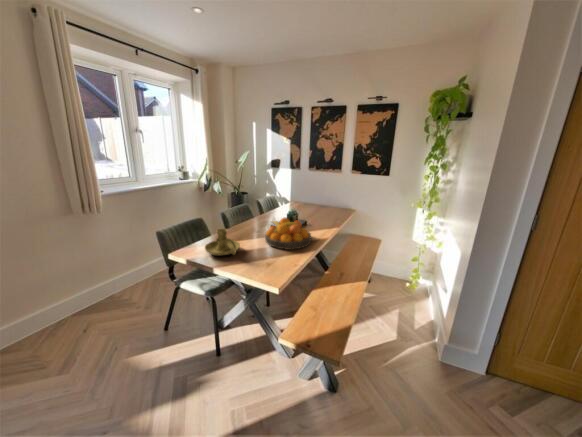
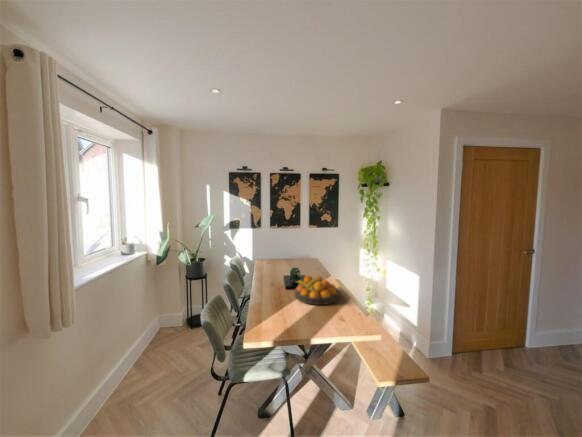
candle holder: present [205,229,240,255] -> none [263,296,306,326]

